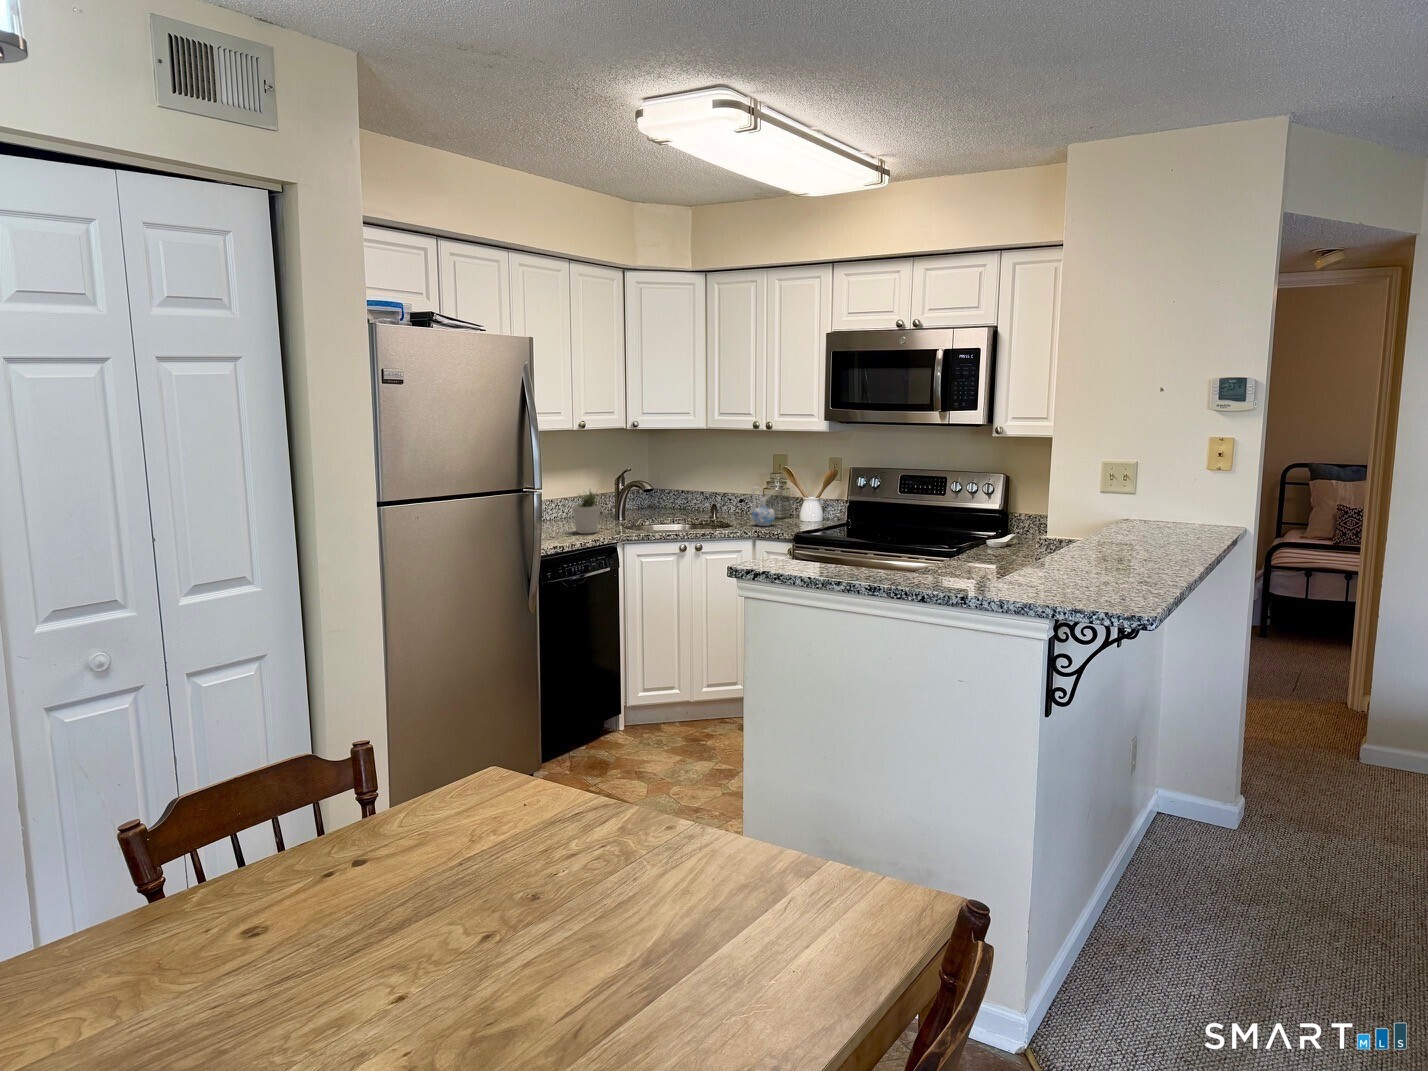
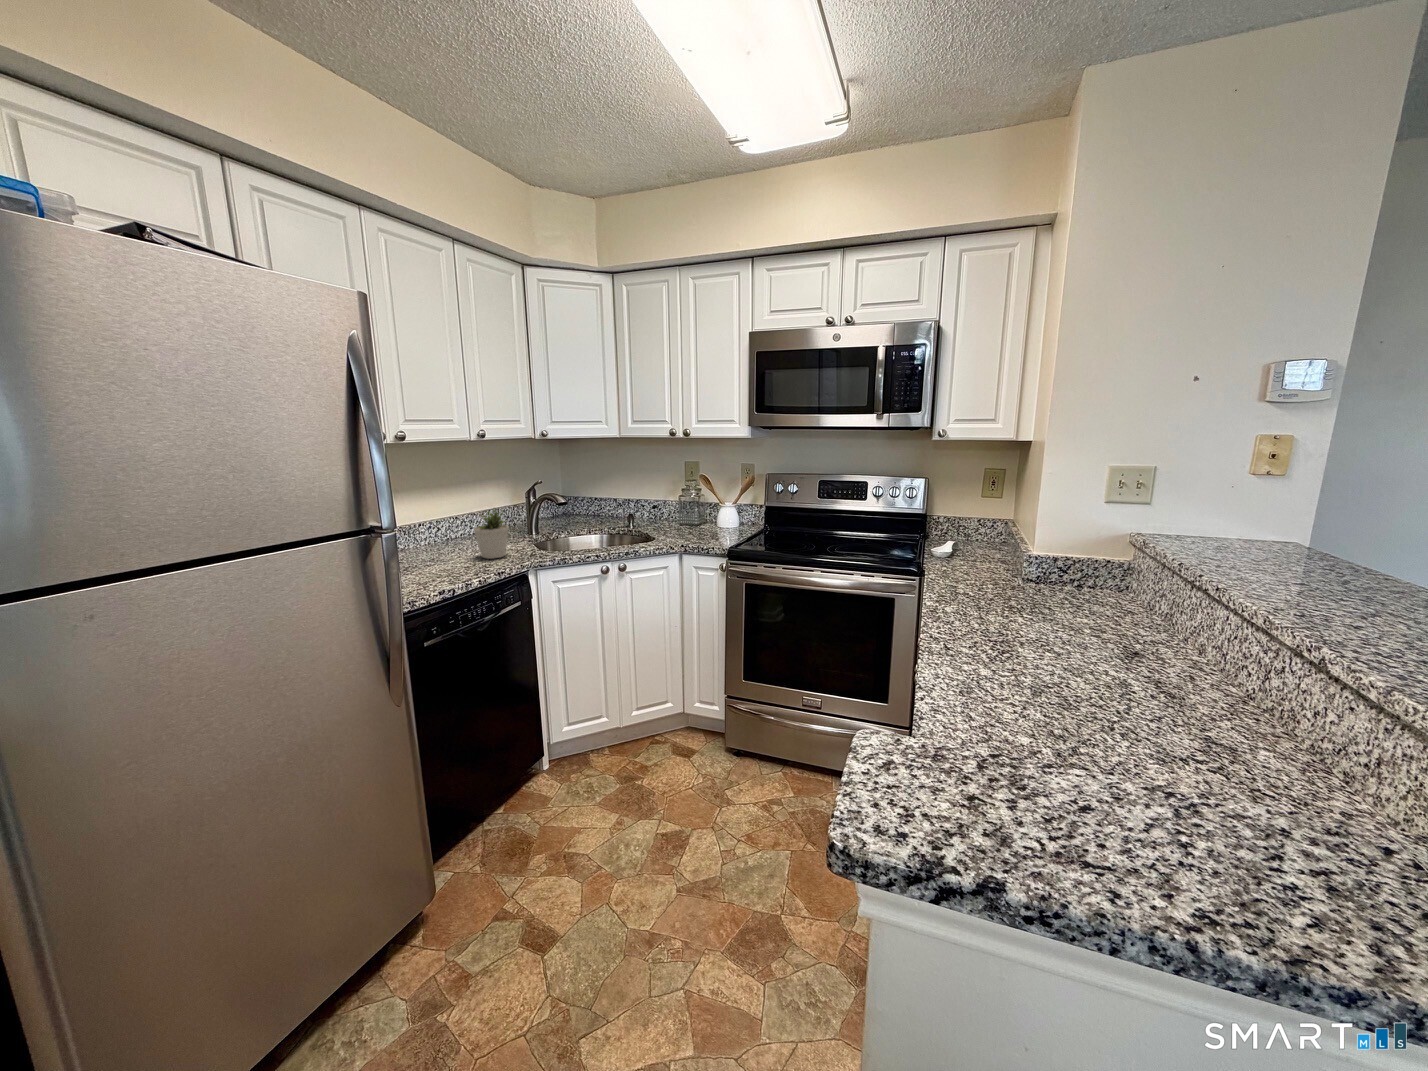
ceramic pitcher: present [752,487,775,526] -> none [671,497,695,536]

